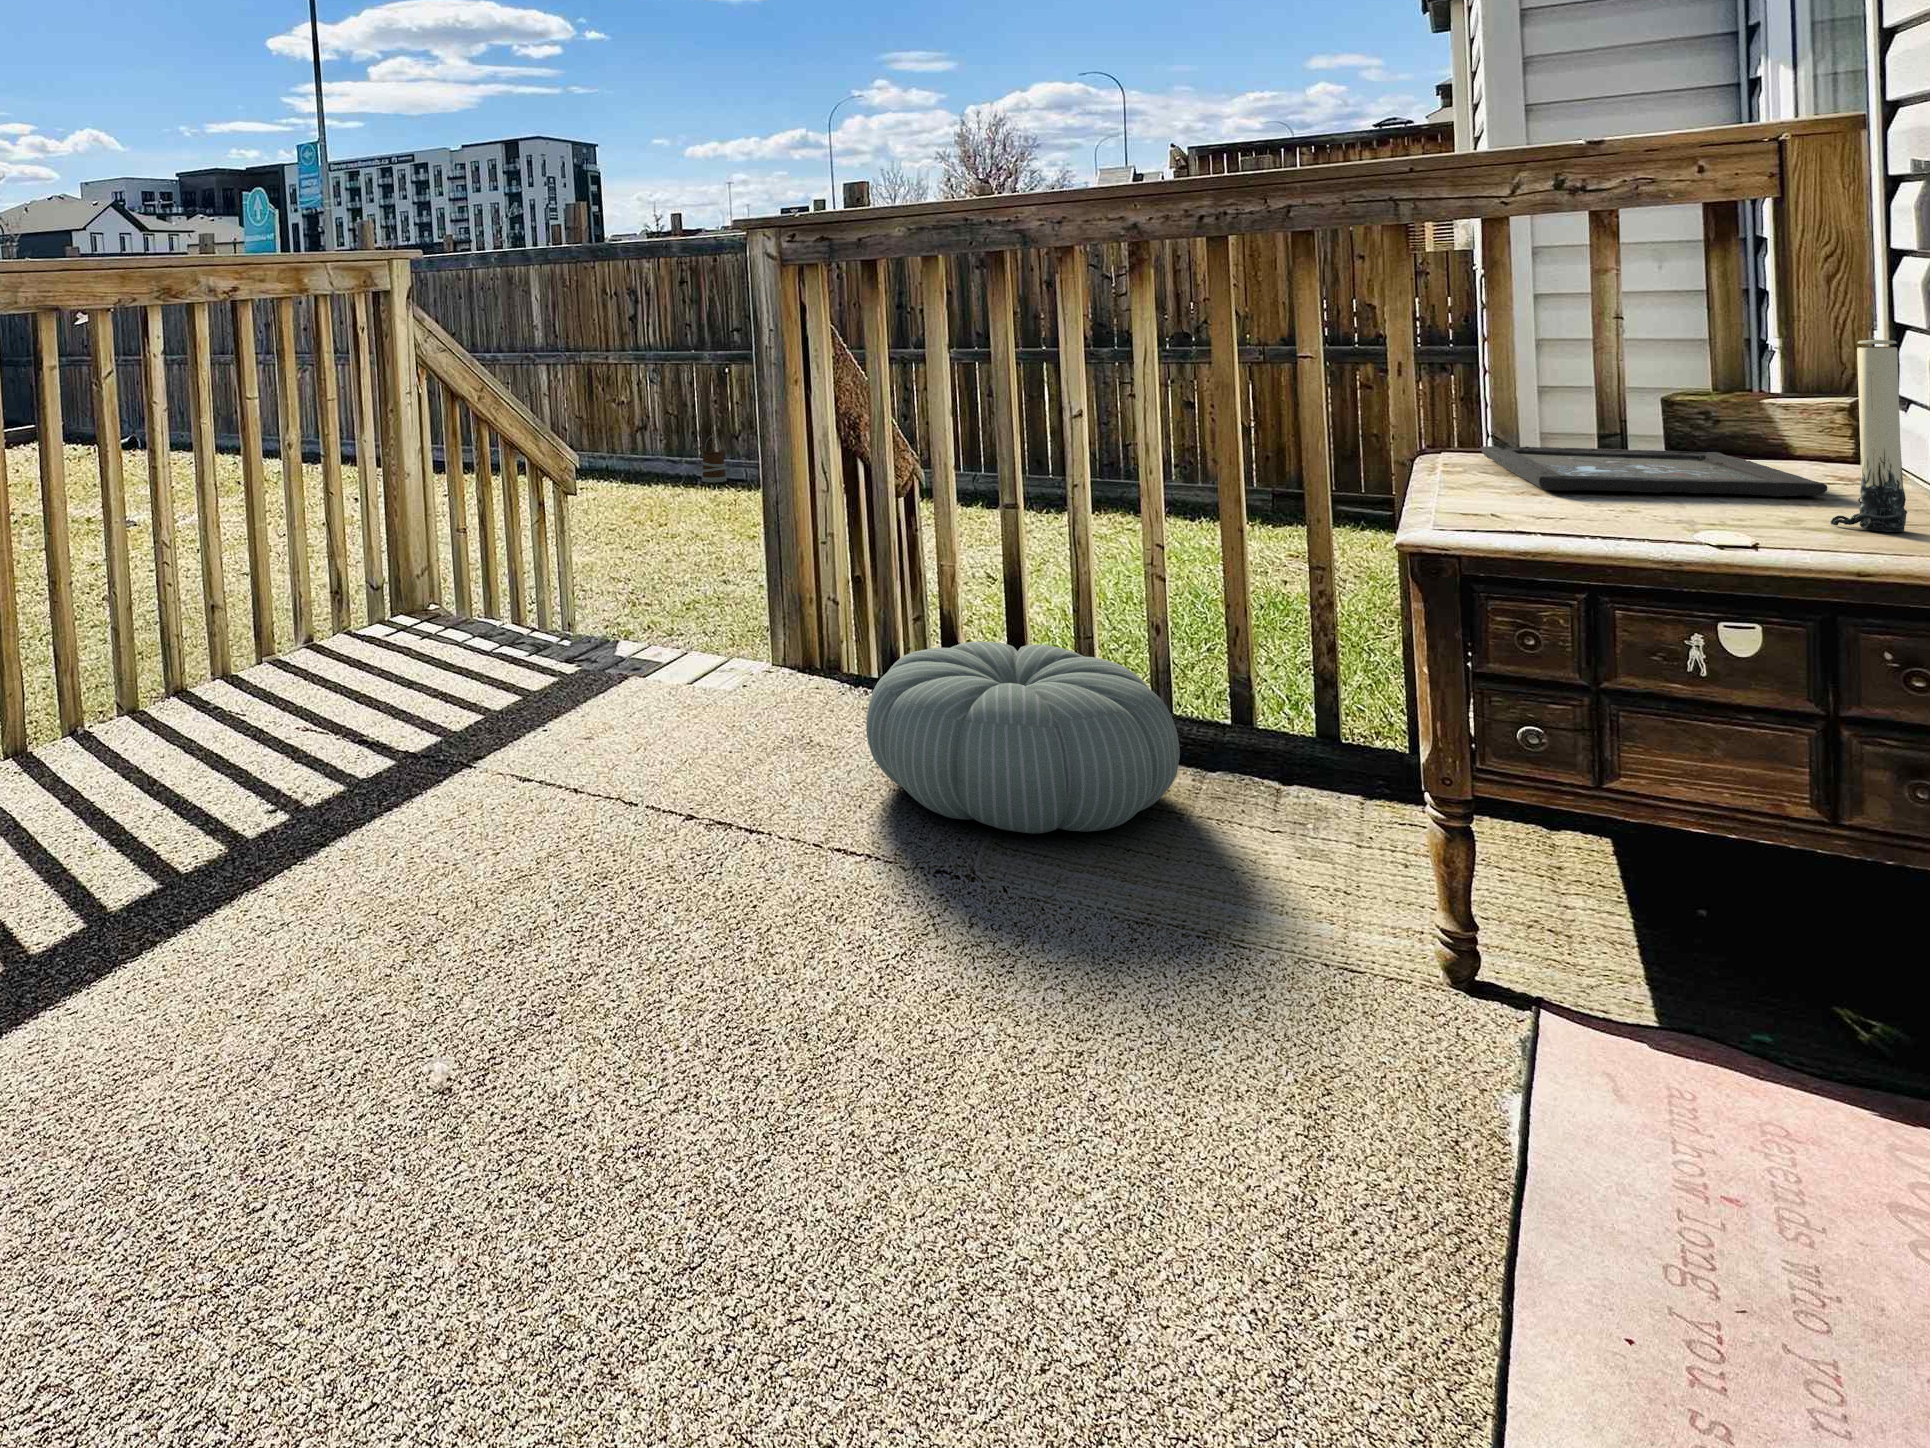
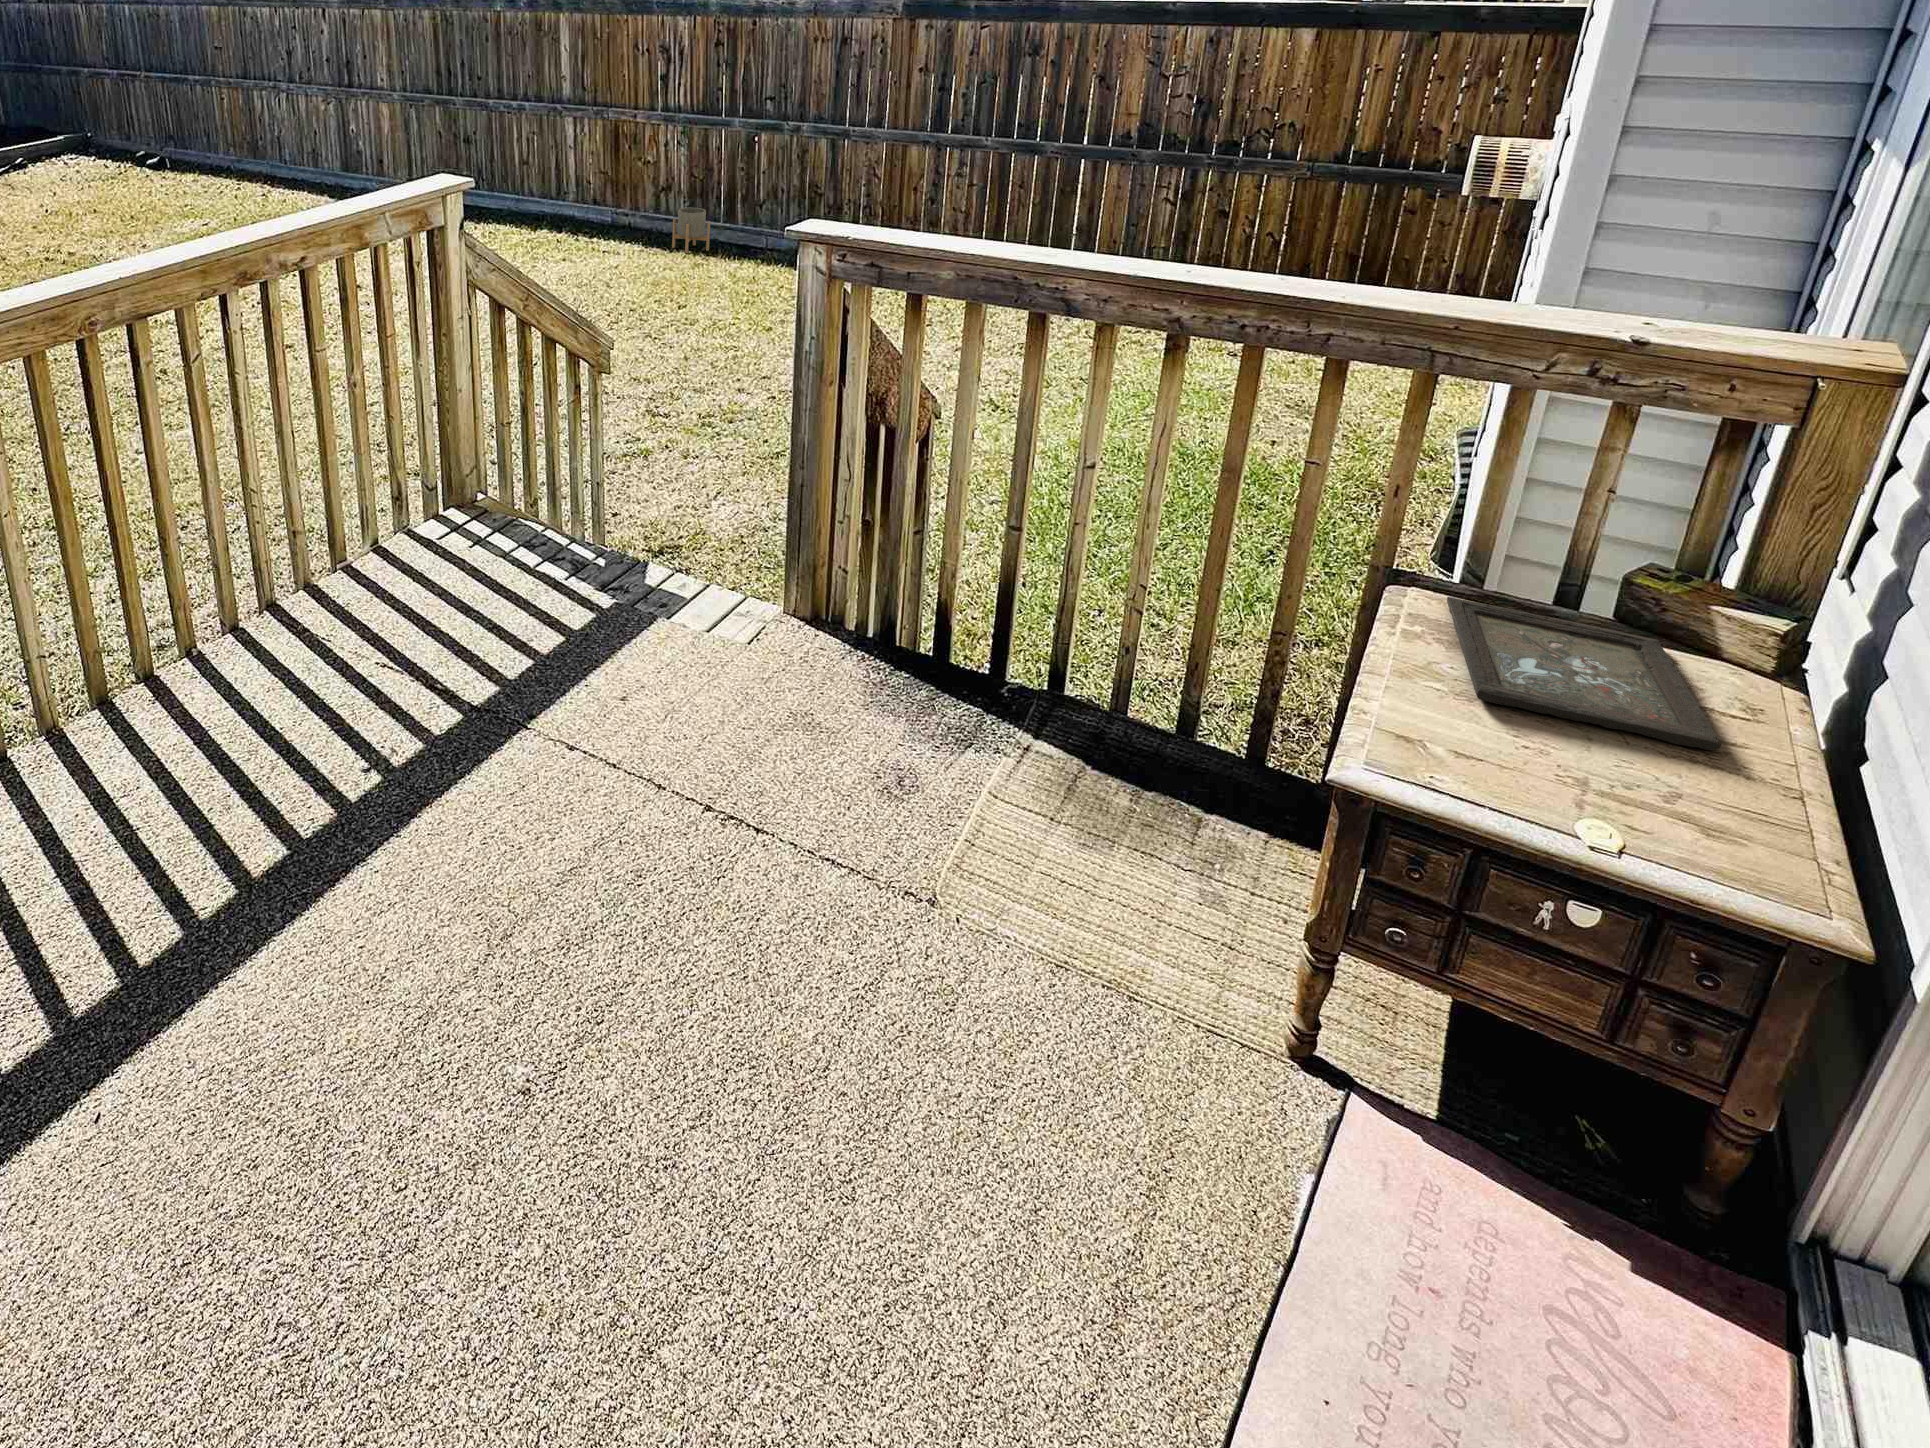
candle: present [1831,340,1907,532] -> none [1700,693,1808,841]
wooden bucket: present [702,436,727,482] -> none [722,212,747,258]
planter: none [649,437,688,482] -> present [672,208,710,253]
pouf: present [866,641,1180,834] -> none [862,656,1124,854]

